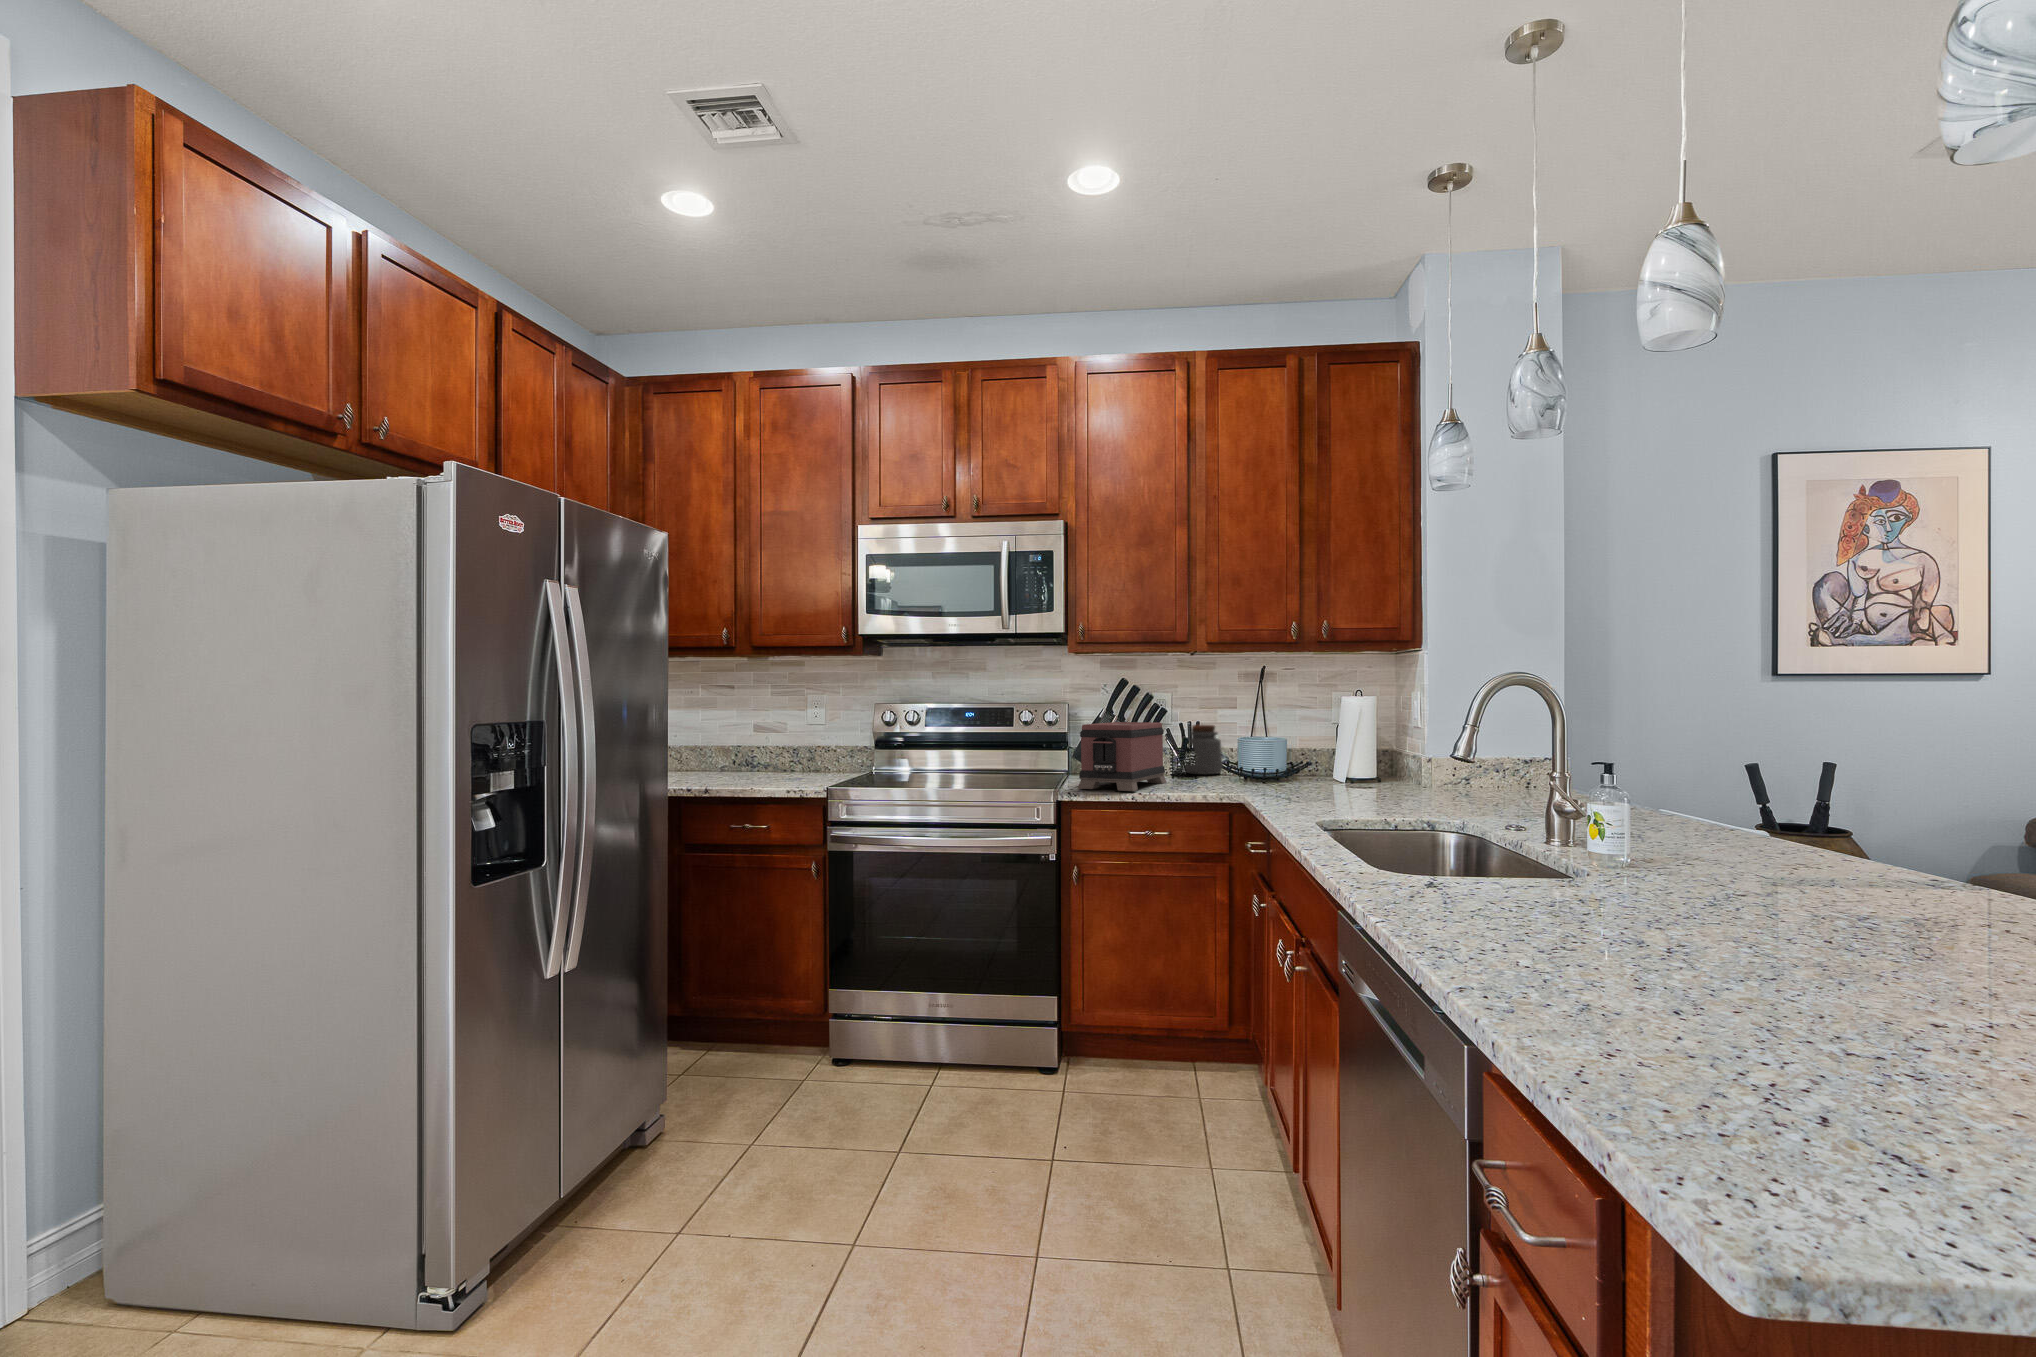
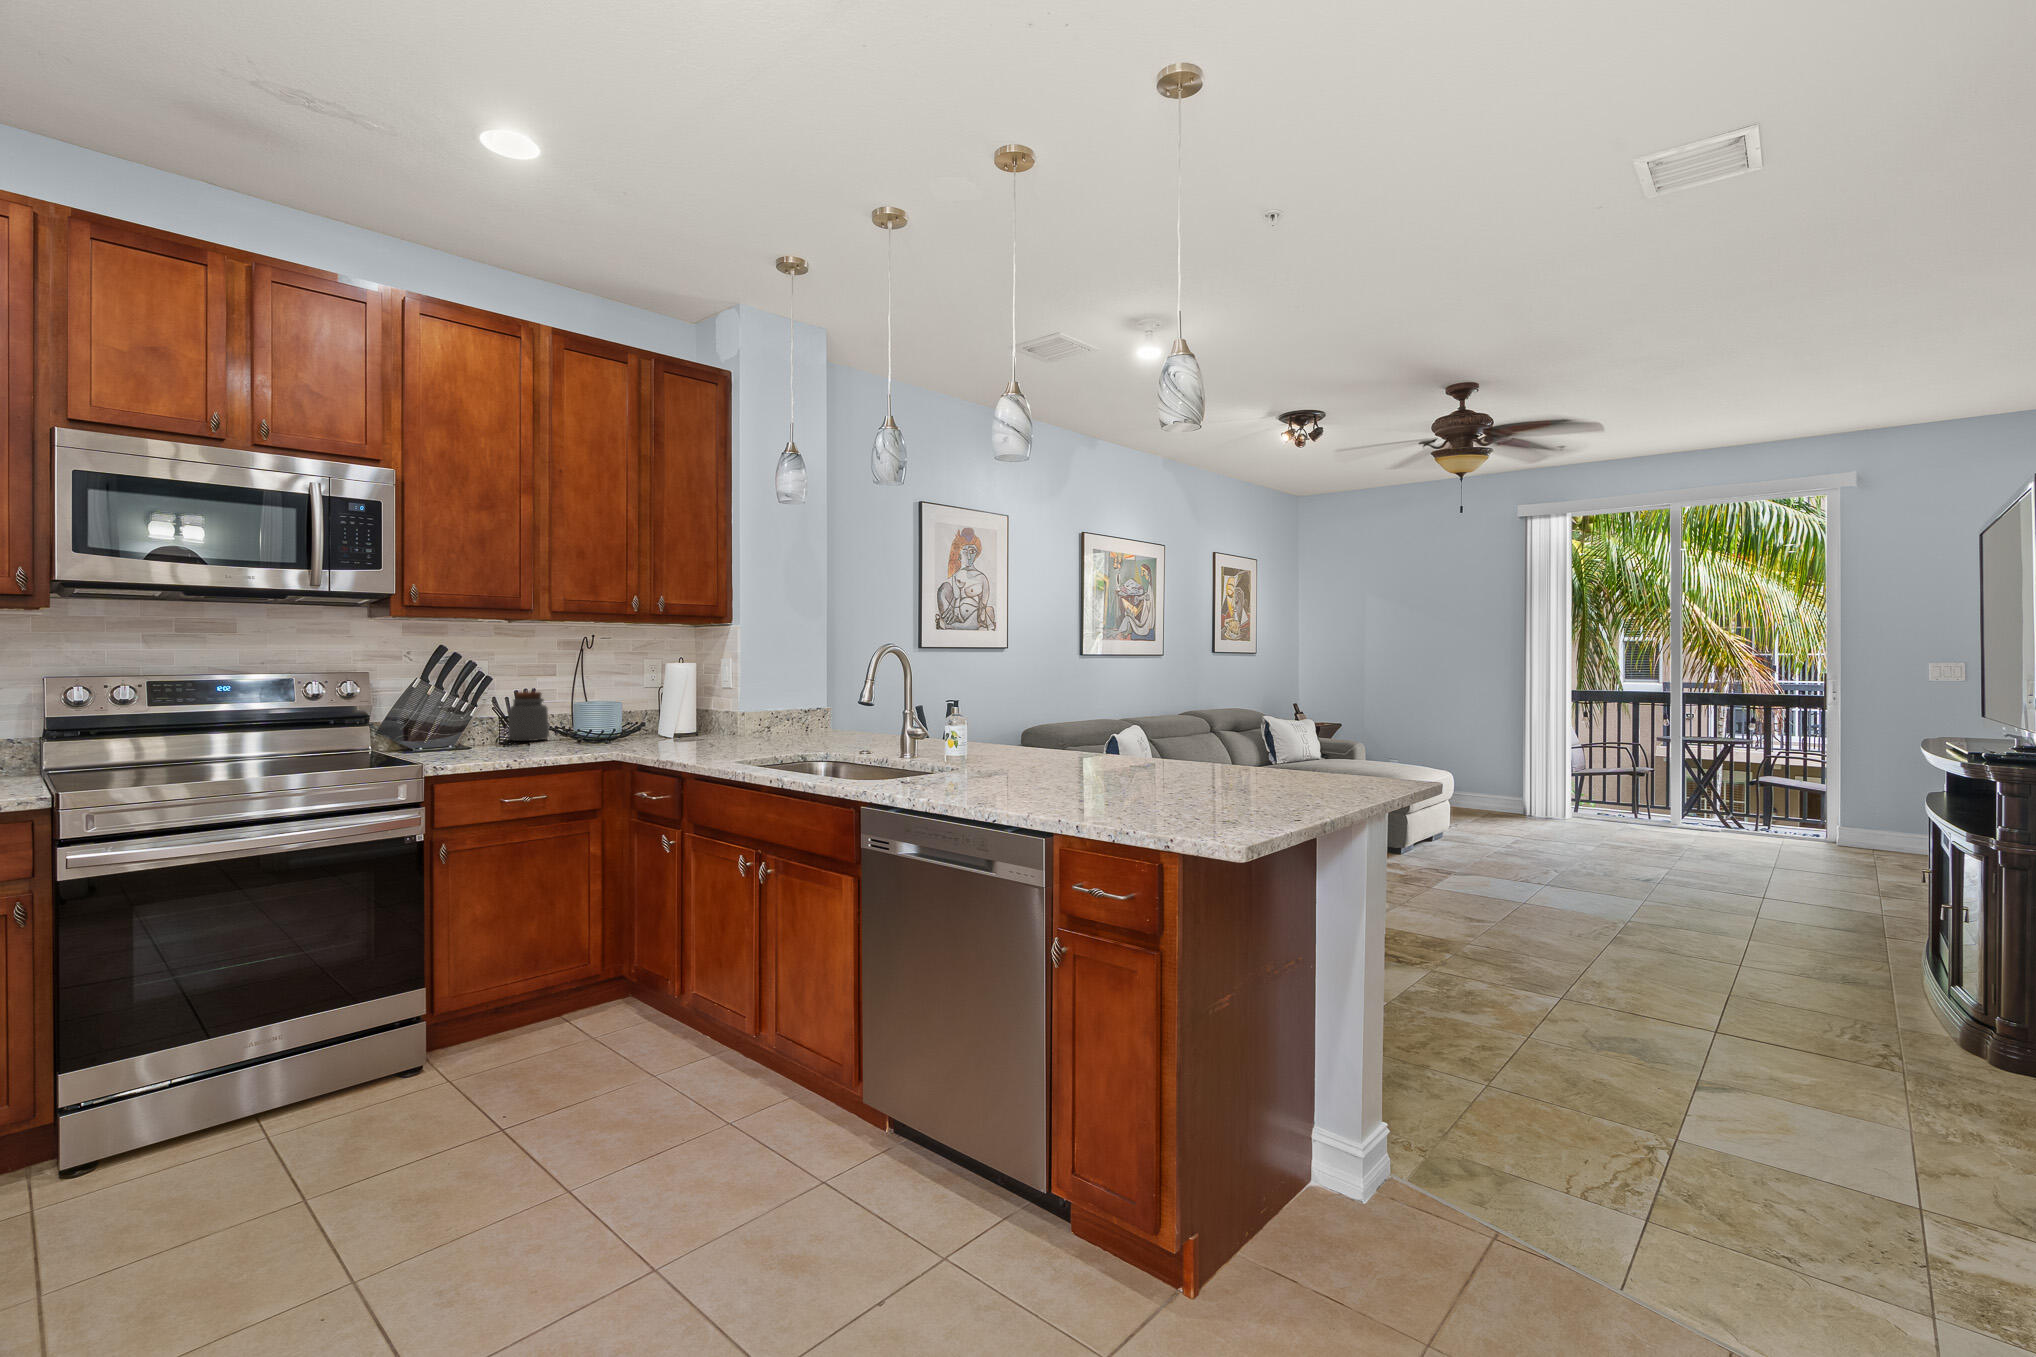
toaster: present [1078,722,1167,791] -> none [437,690,514,762]

